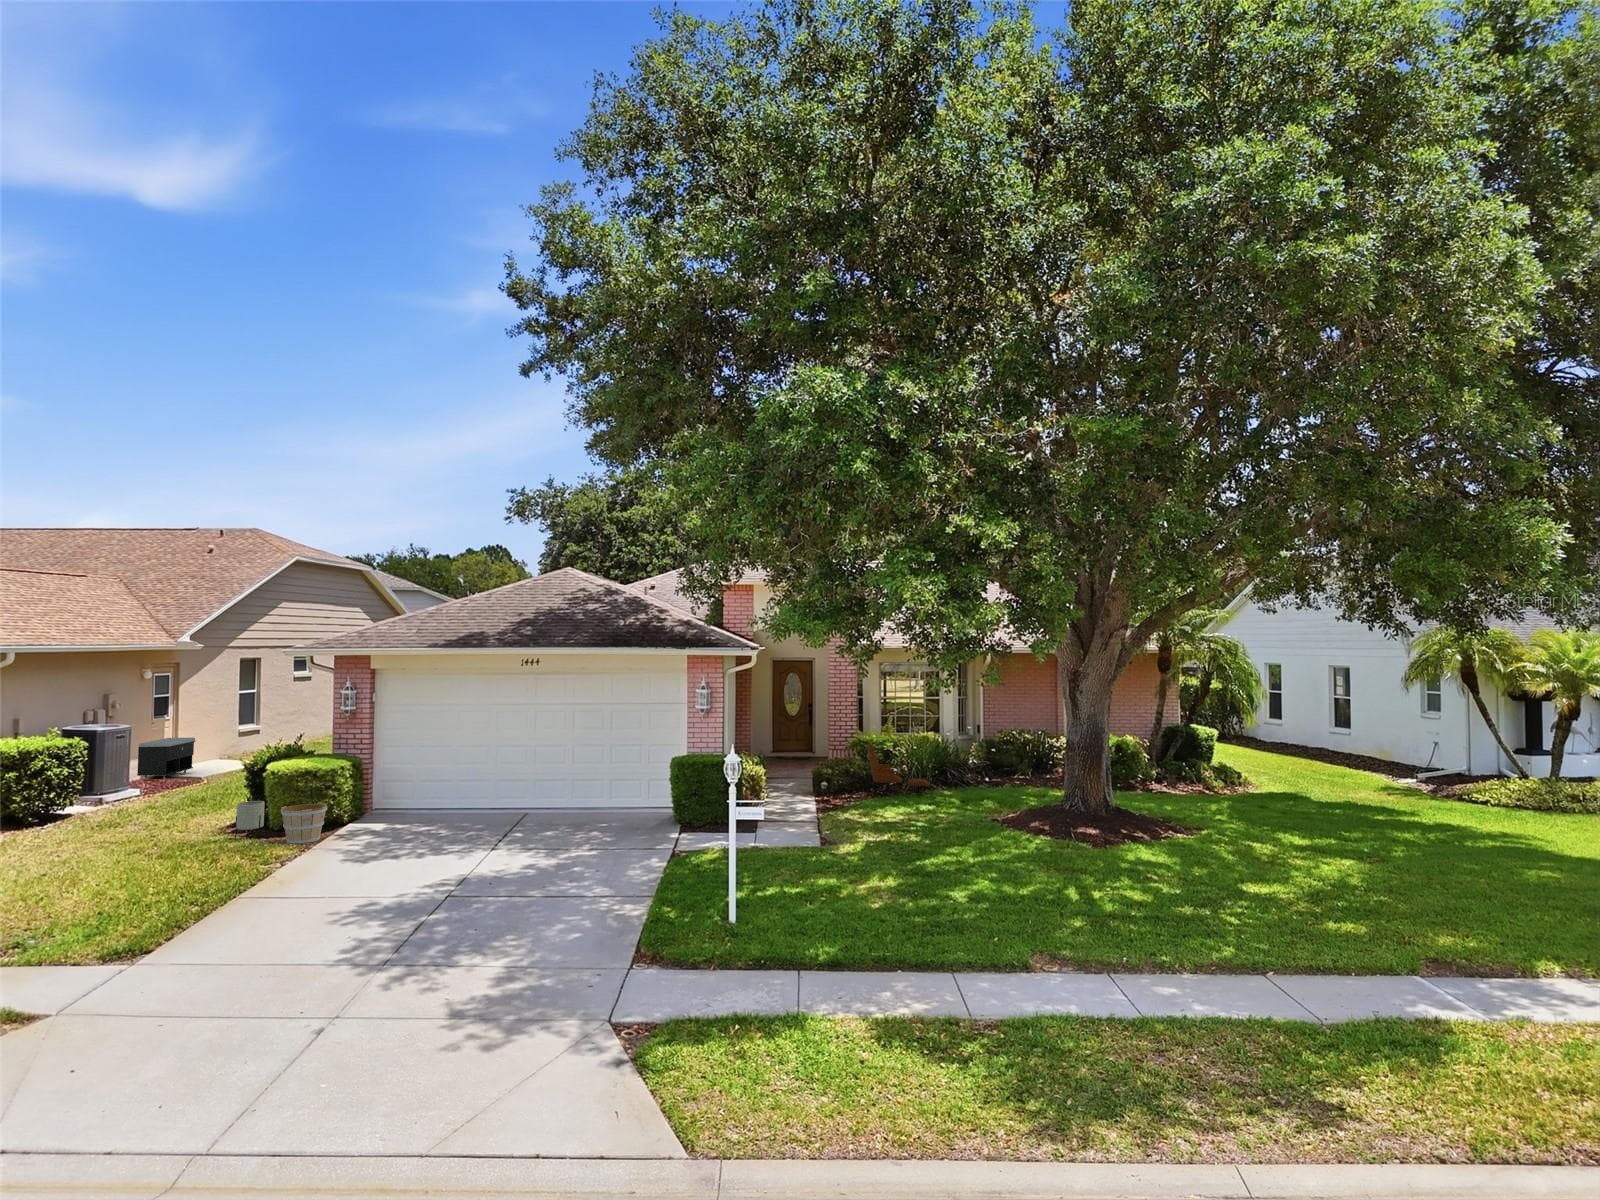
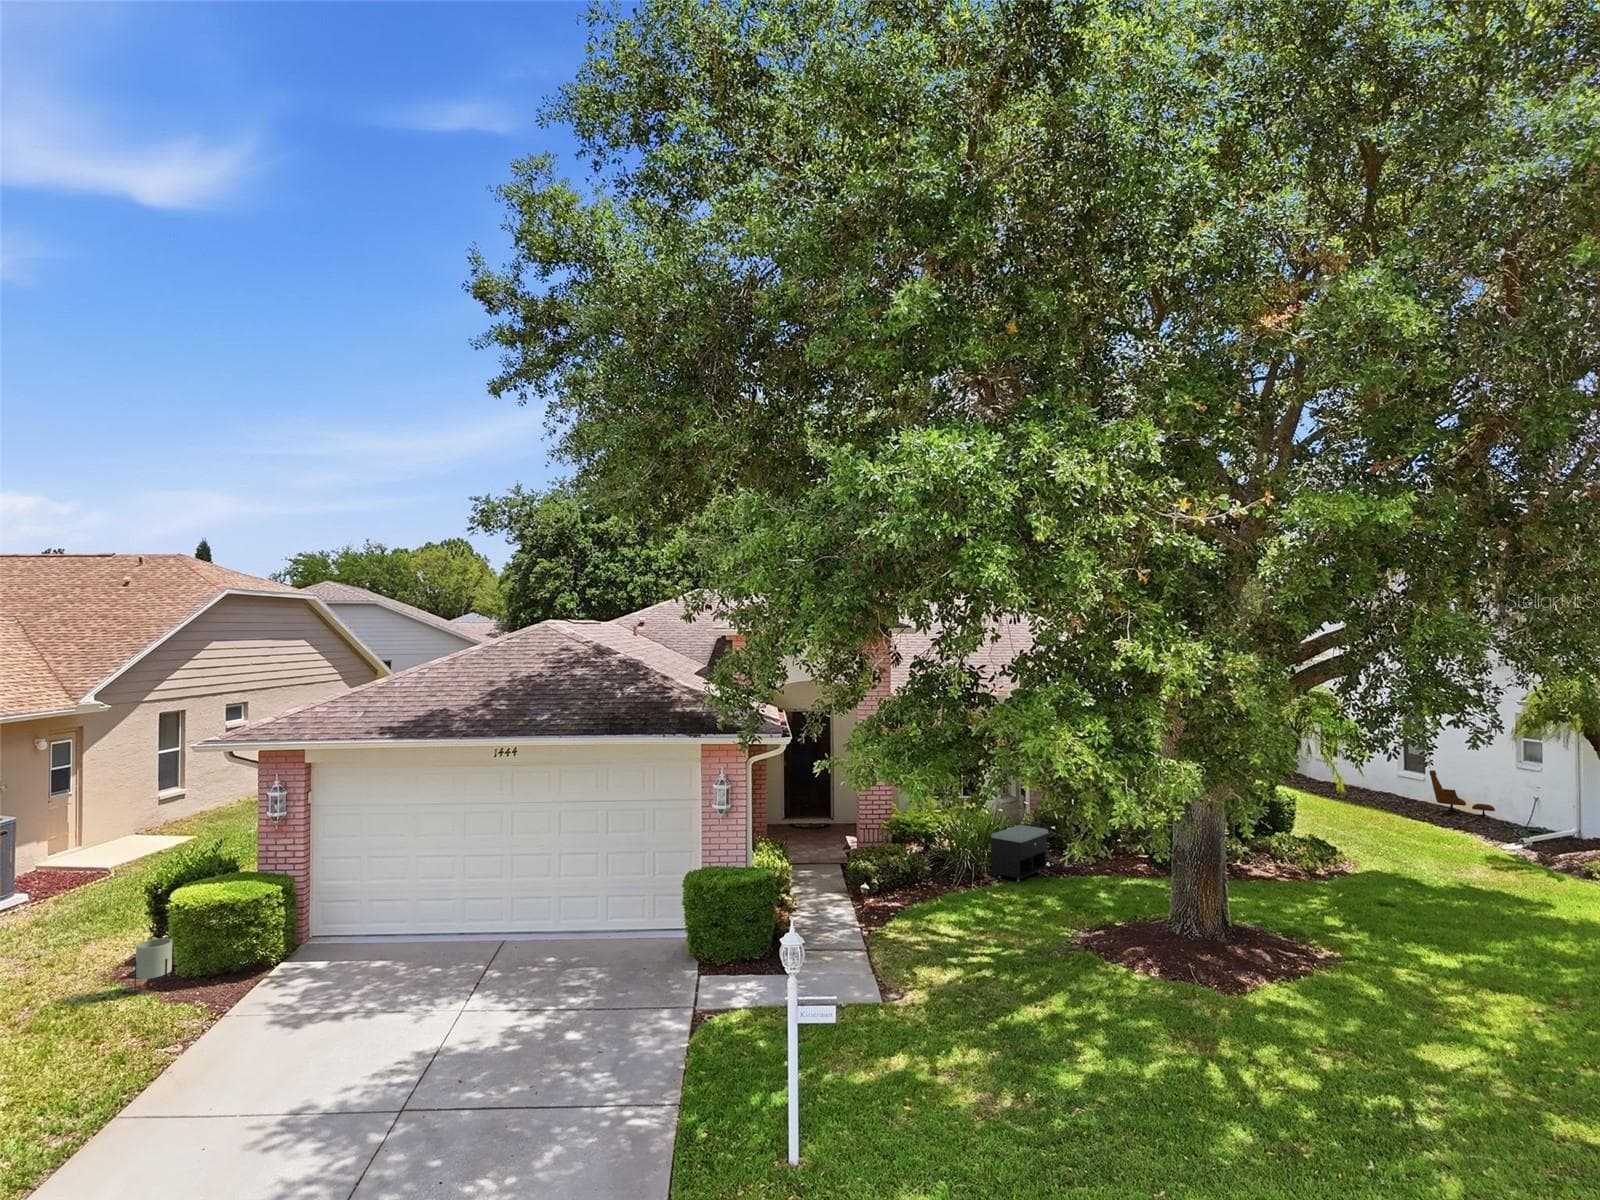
storage bench: present [137,738,195,779] -> present [991,825,1048,882]
lounge chair: present [867,743,929,797] -> present [1430,770,1495,819]
wooden bucket: present [281,803,327,844] -> none [192,939,253,998]

